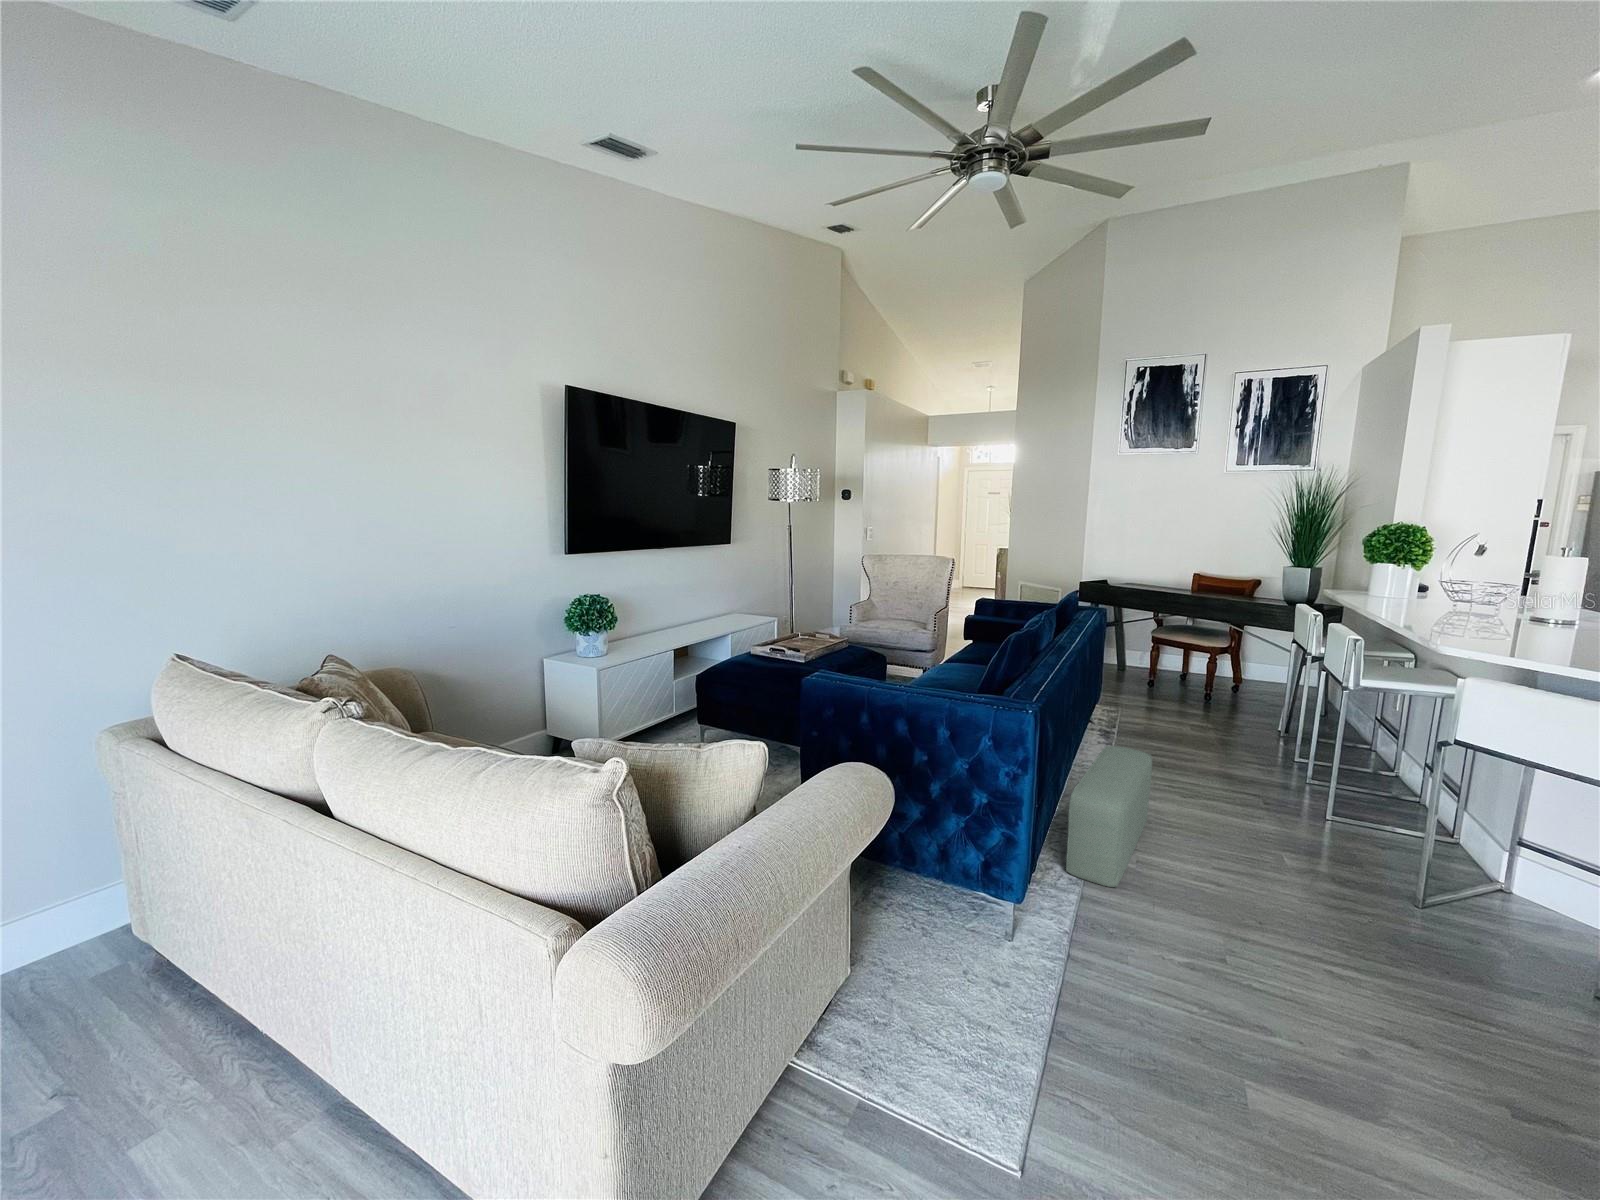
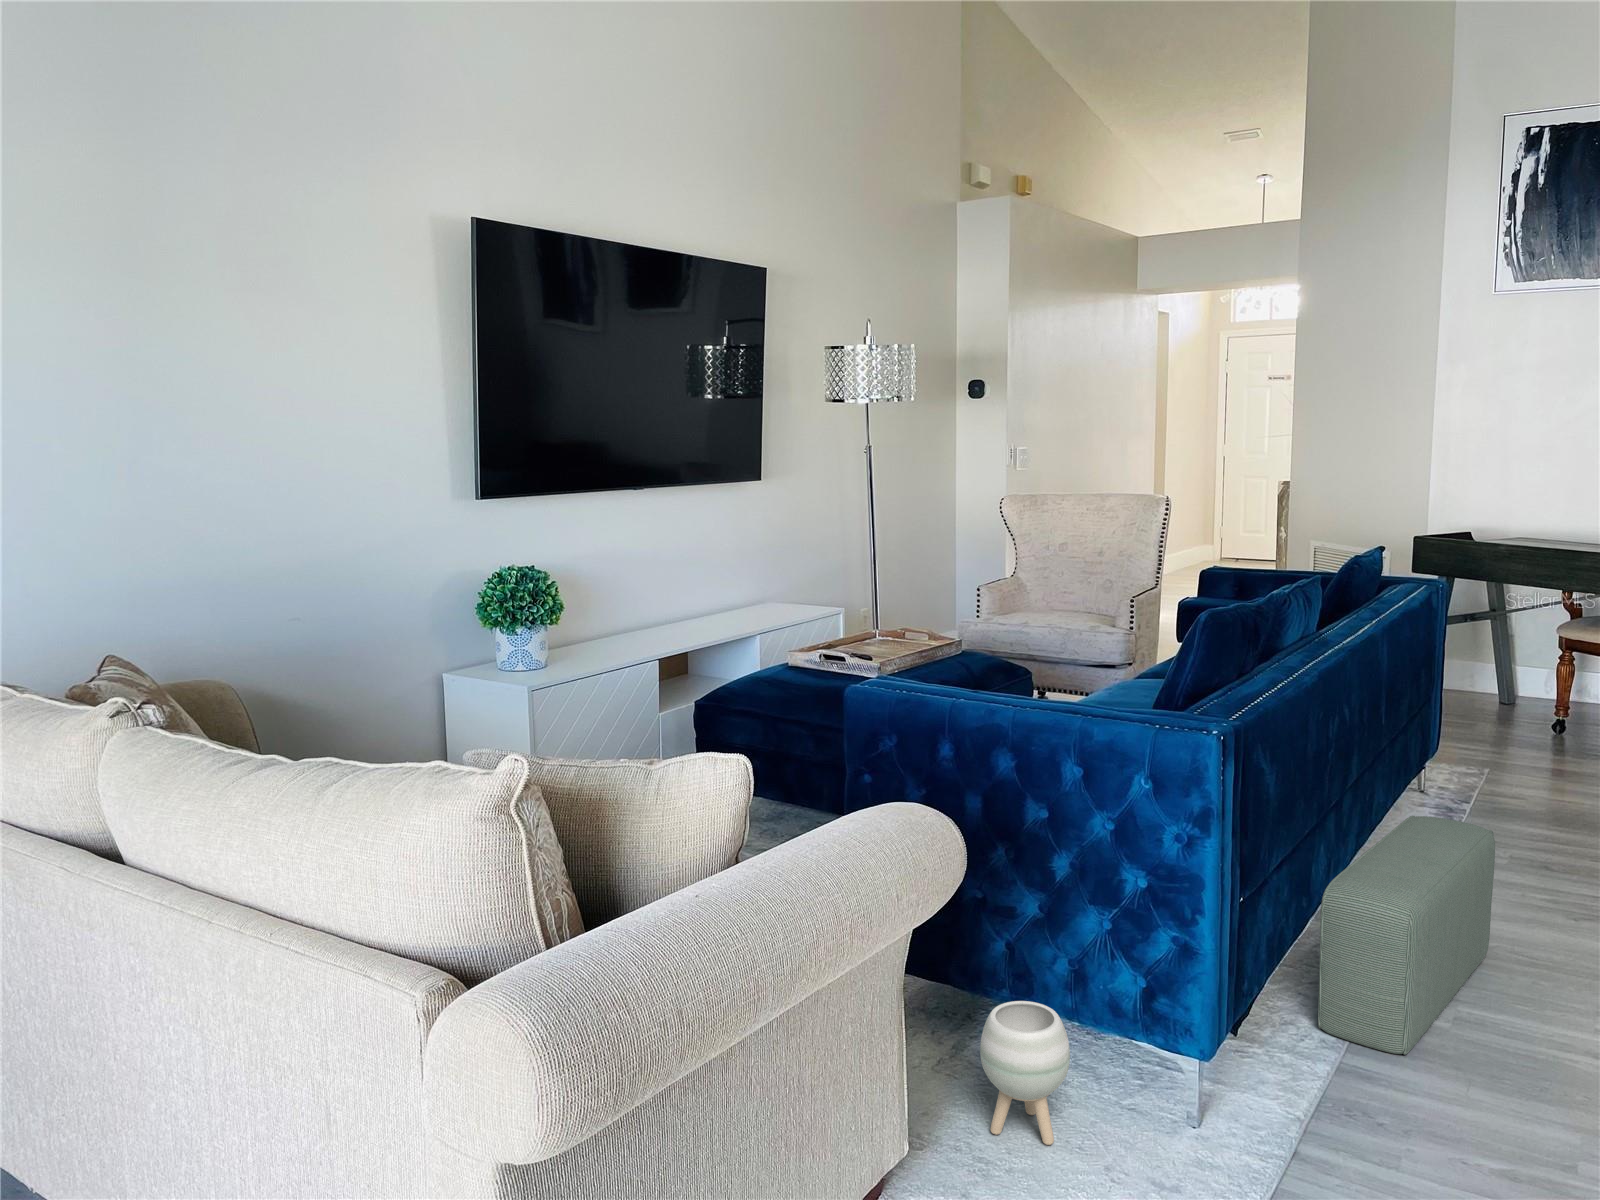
planter: none [888,870,942,957] -> present [980,1001,1070,1145]

